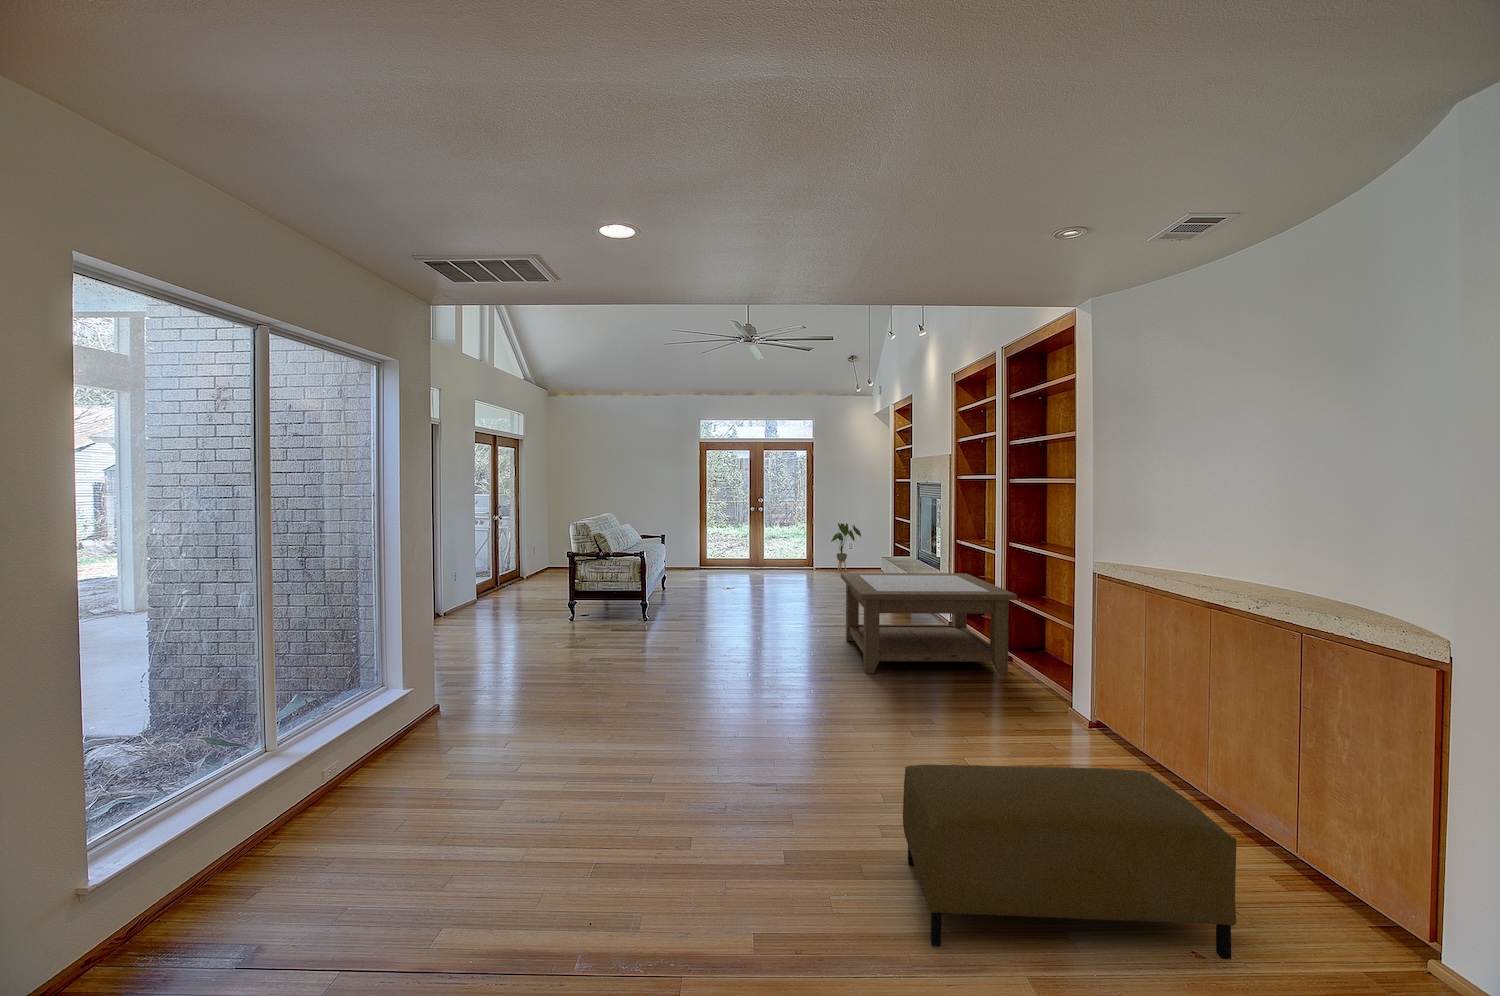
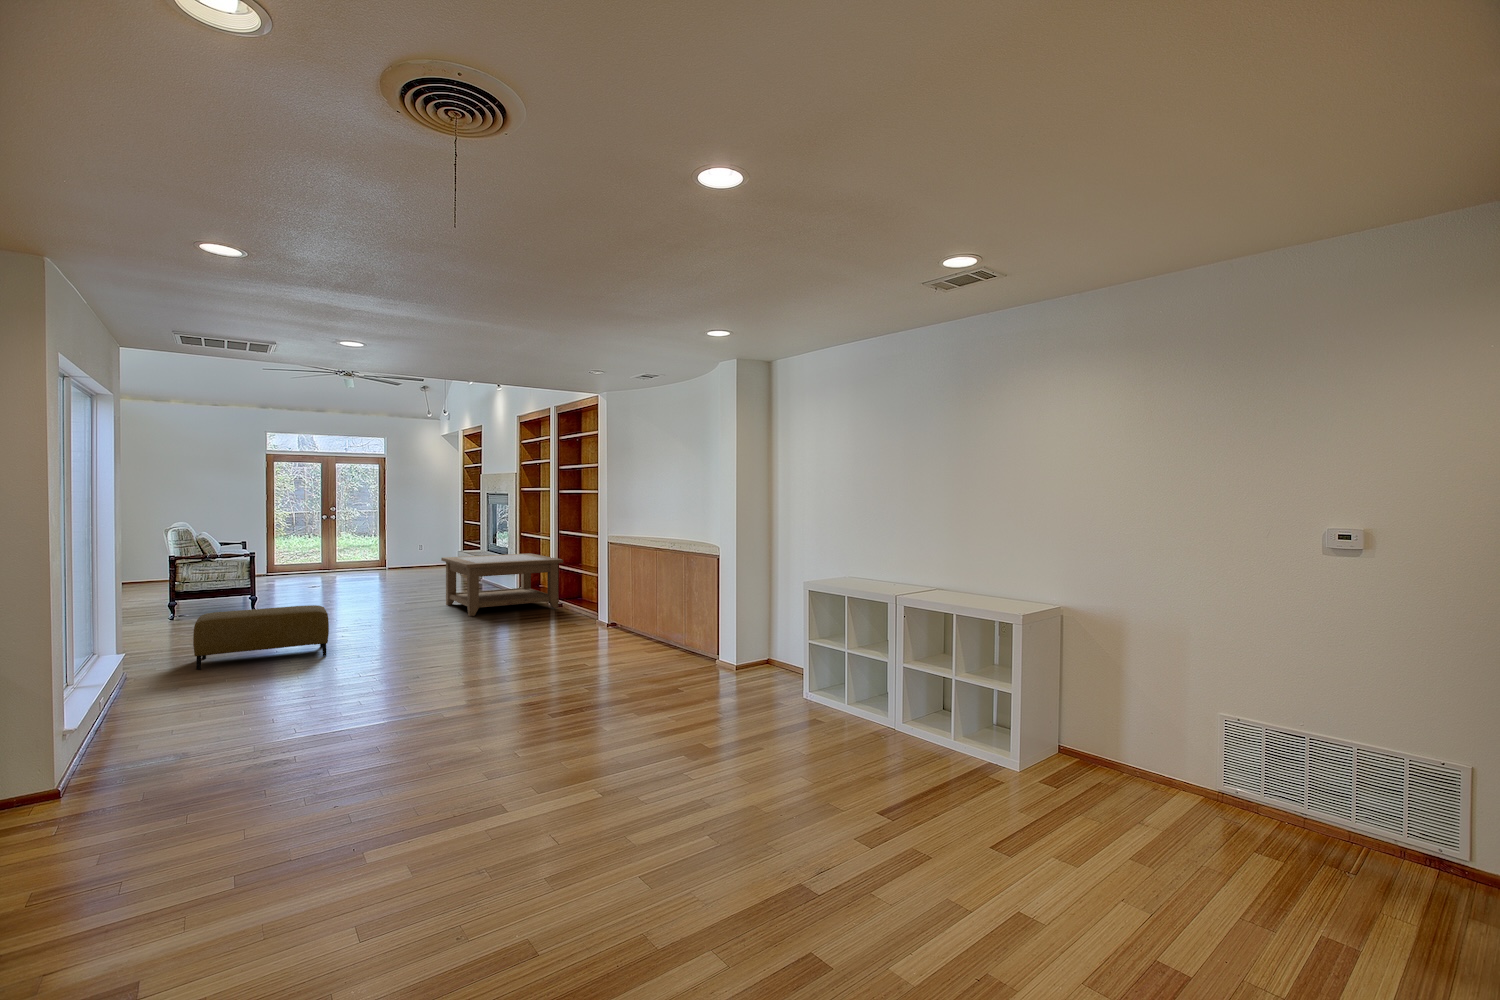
house plant: present [831,523,861,573] -> none [405,528,434,571]
ottoman: present [903,764,1237,959] -> present [193,605,329,670]

